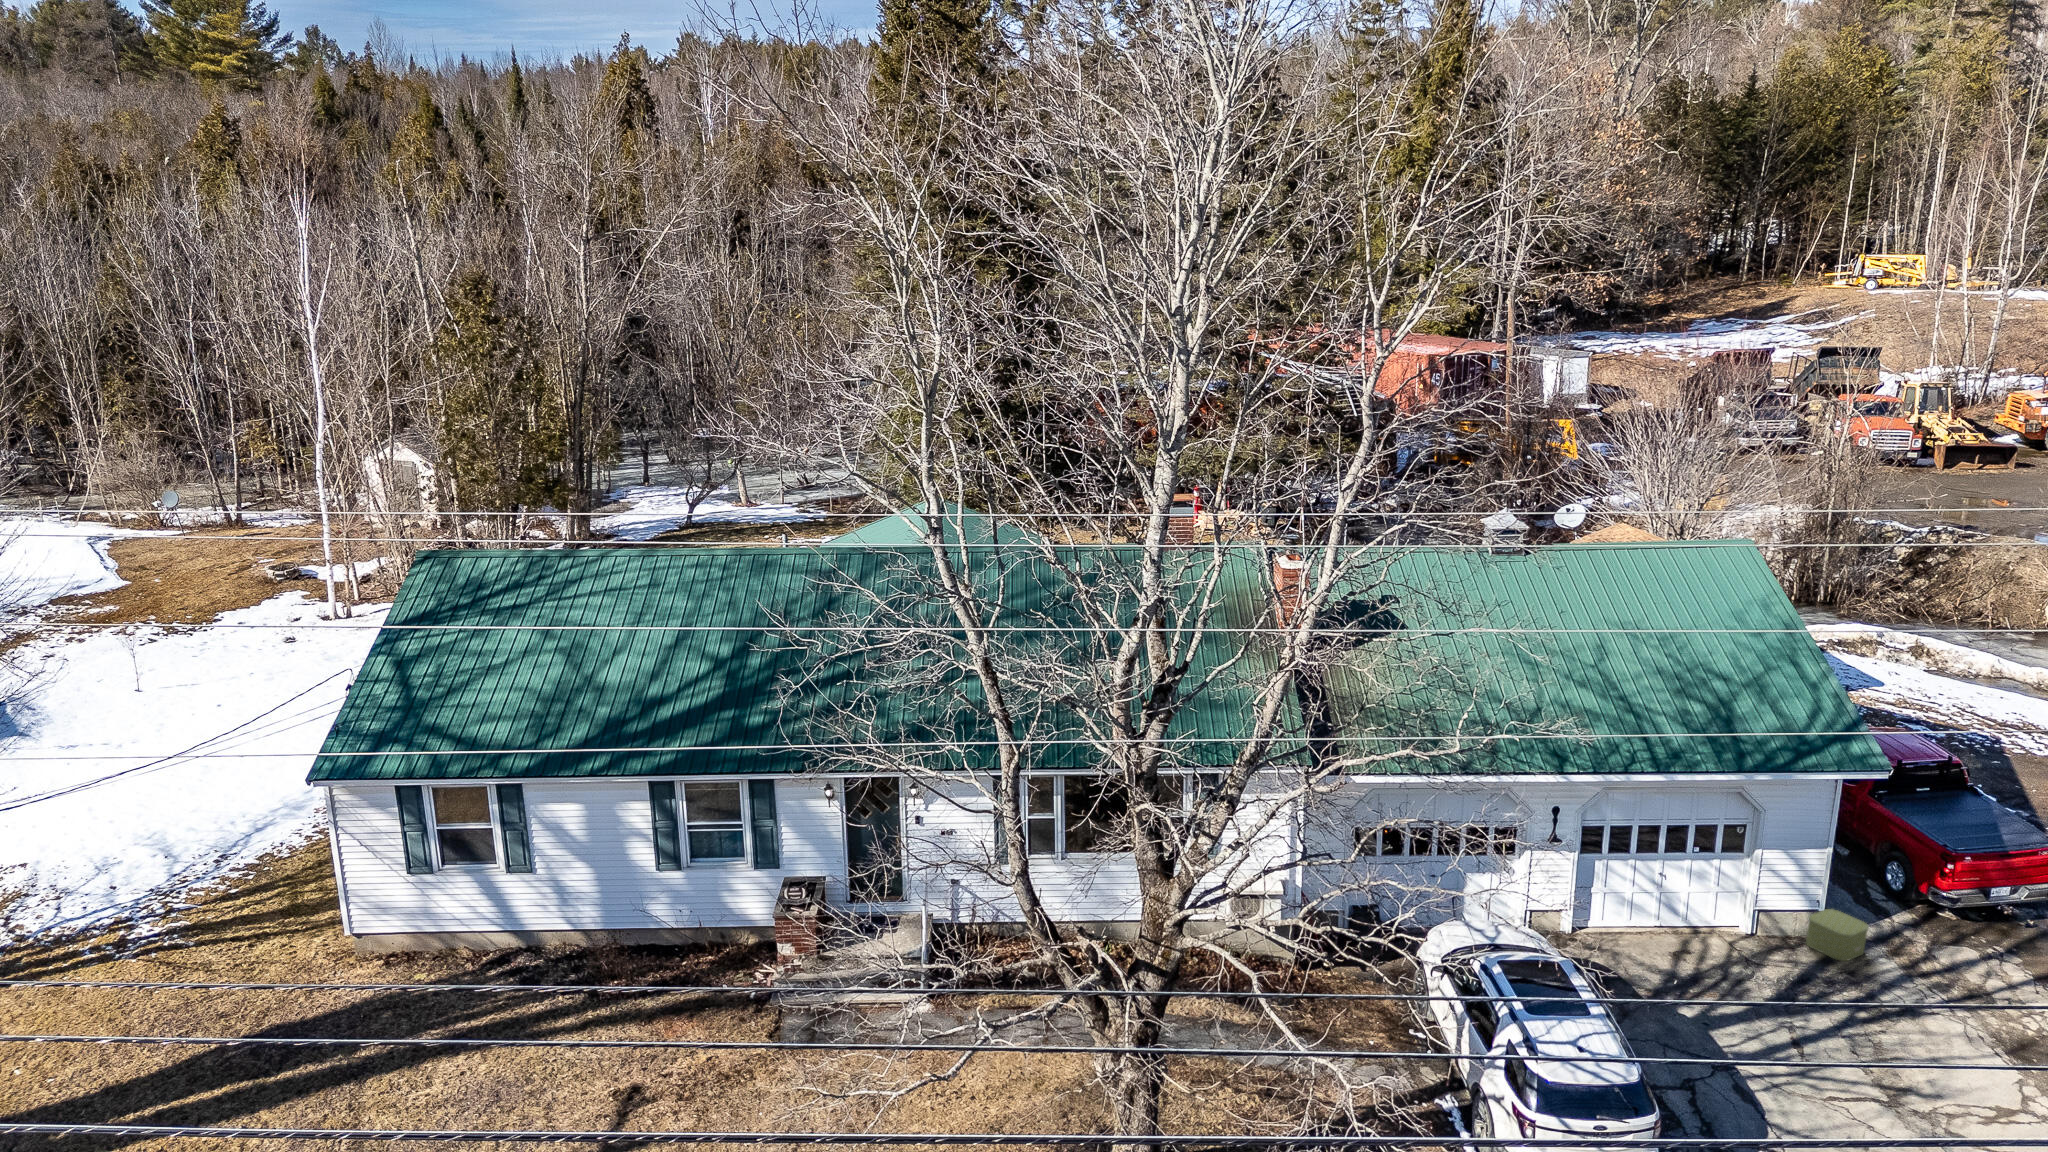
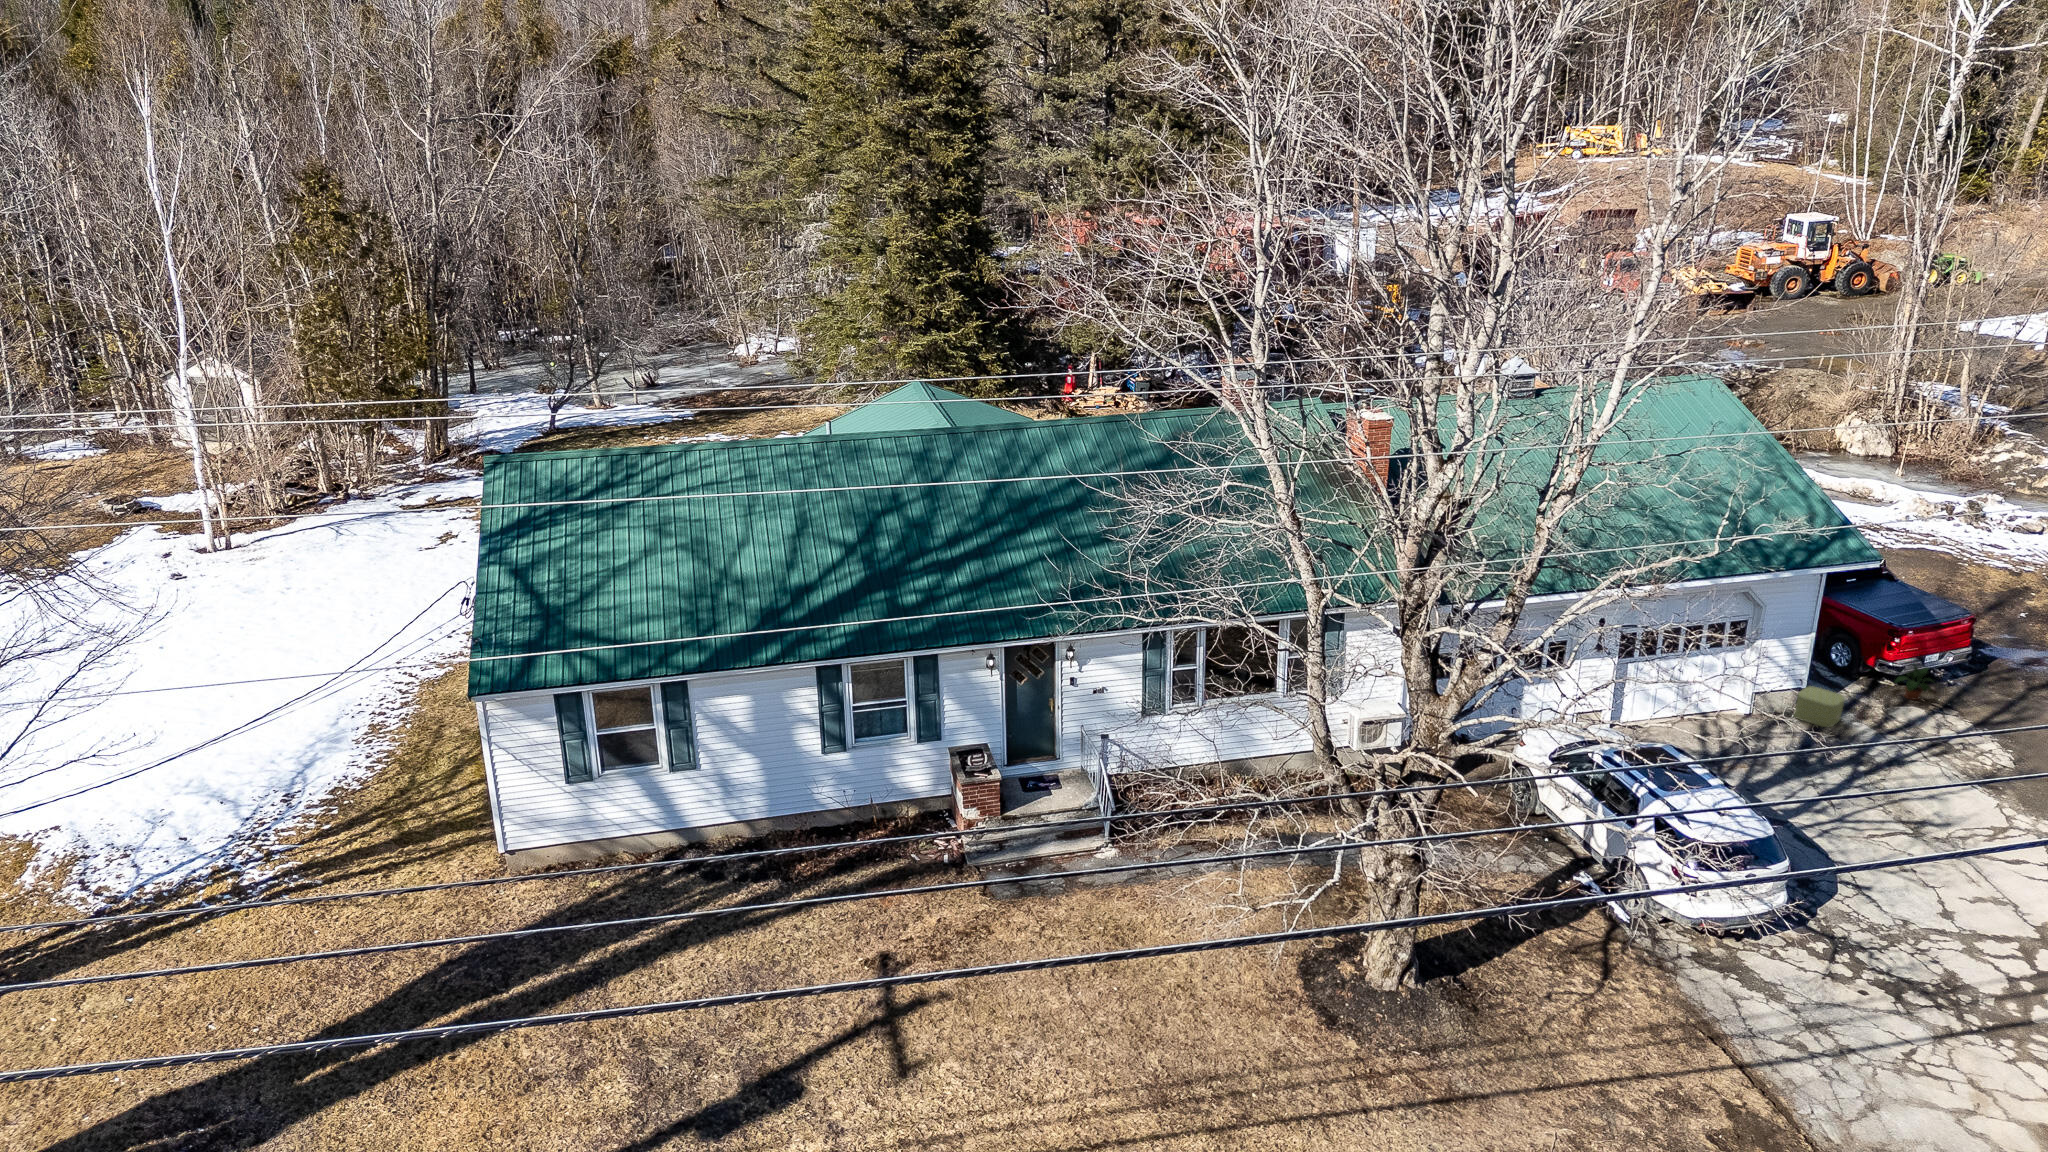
potted plant: none [1951,893,2007,940] -> present [1895,665,1933,700]

